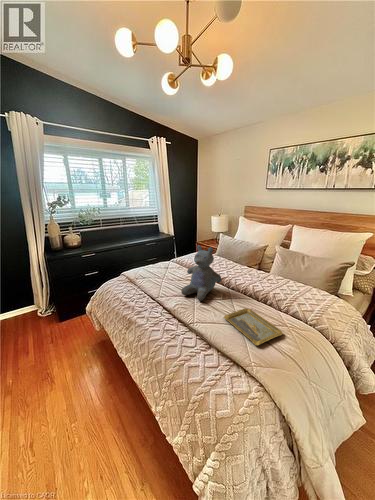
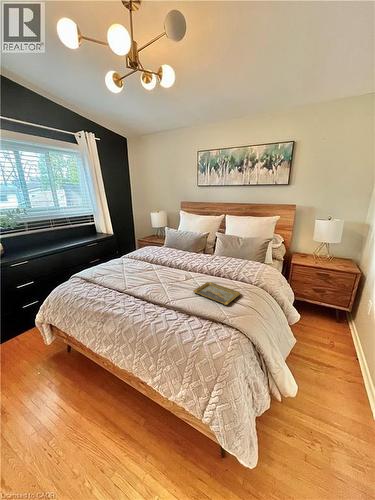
stuffed bear: present [181,245,222,301] -> none [148,235,183,284]

